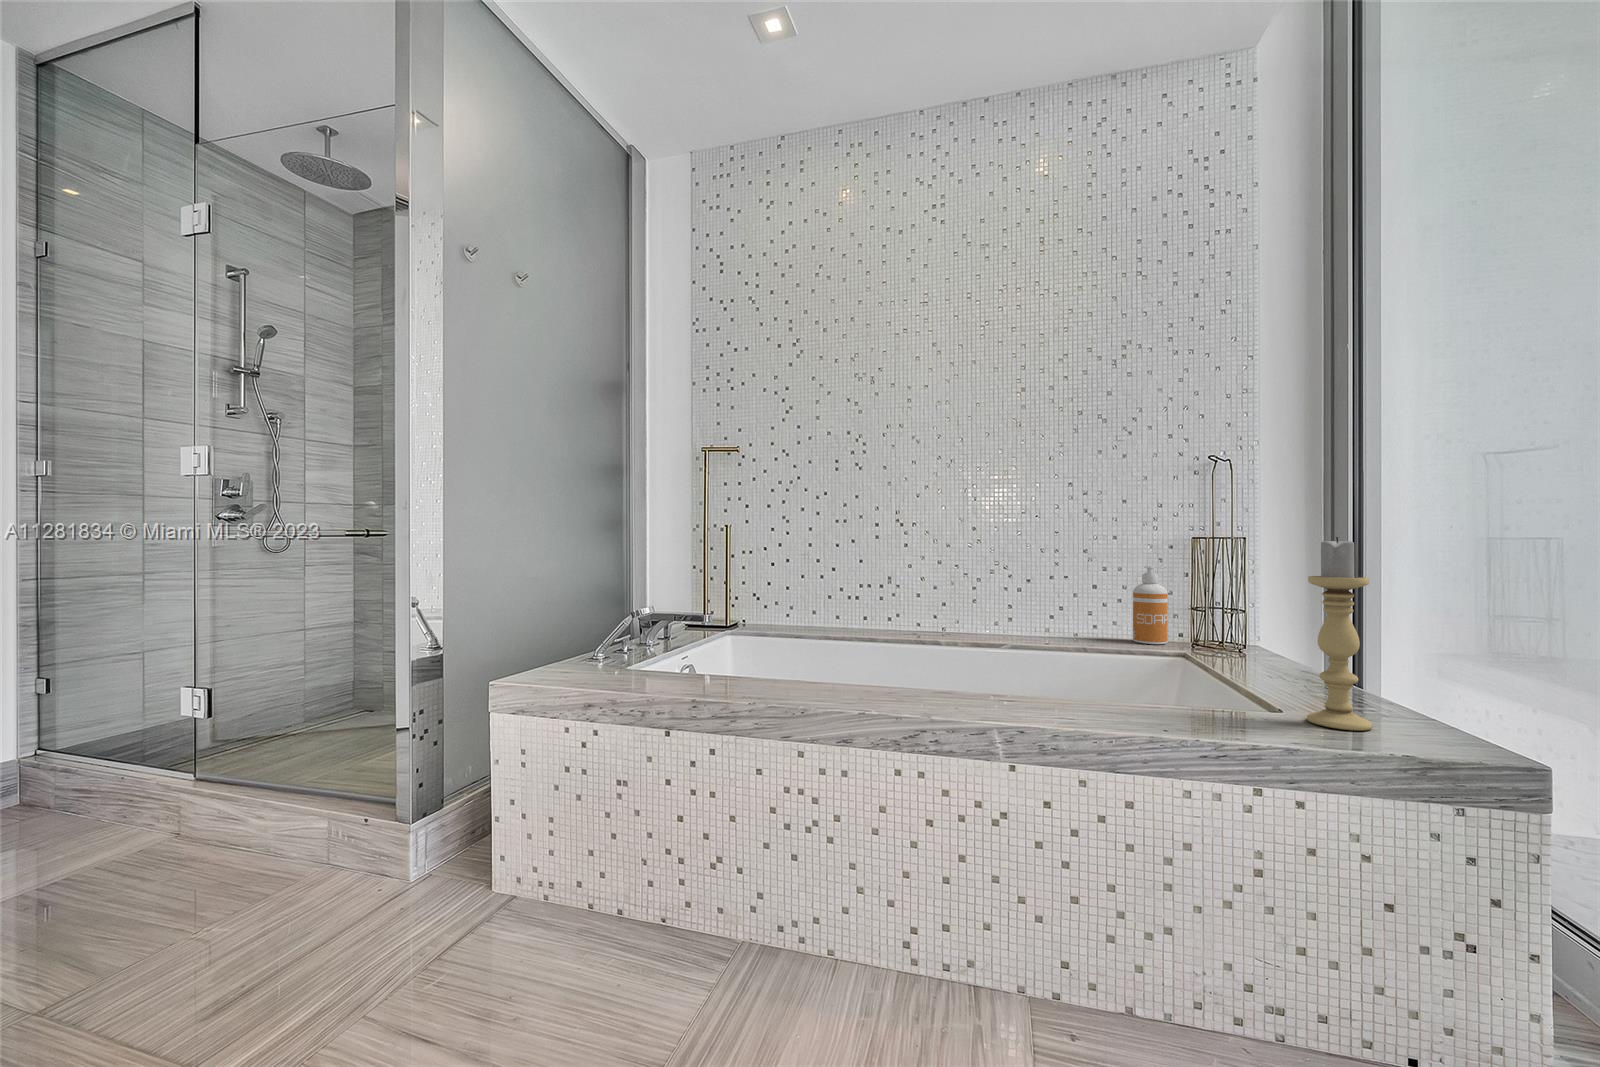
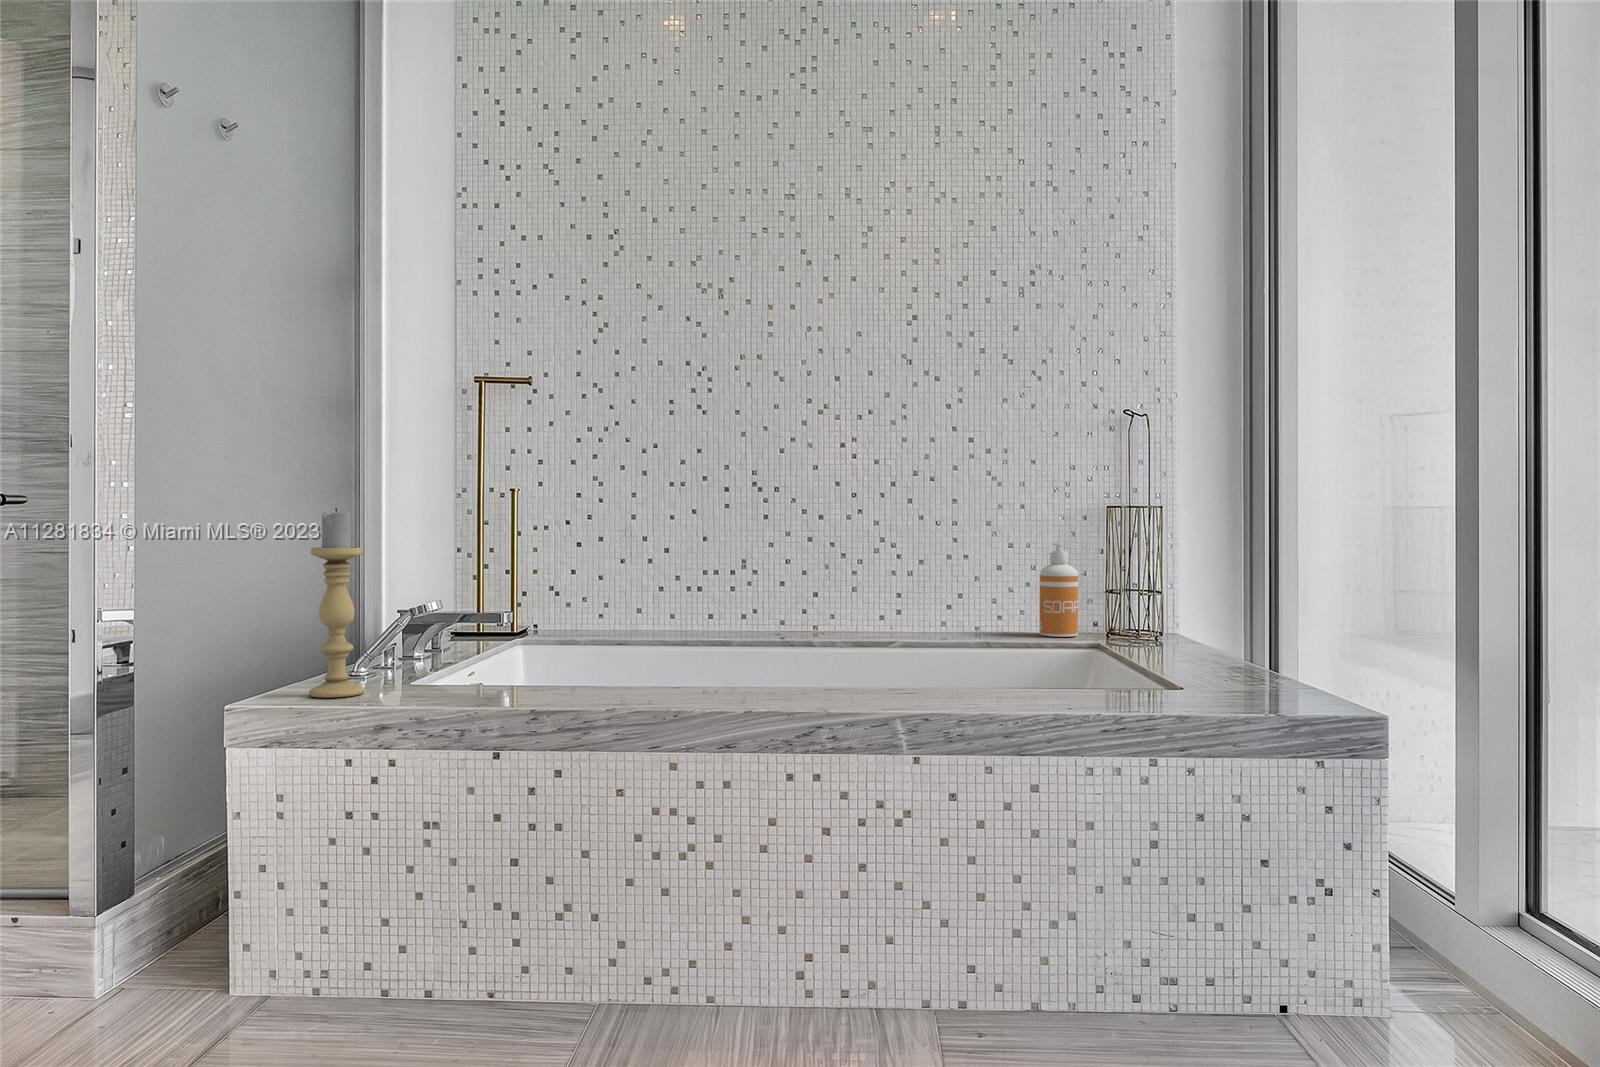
candle holder: present [1307,537,1372,730] -> present [309,508,364,698]

